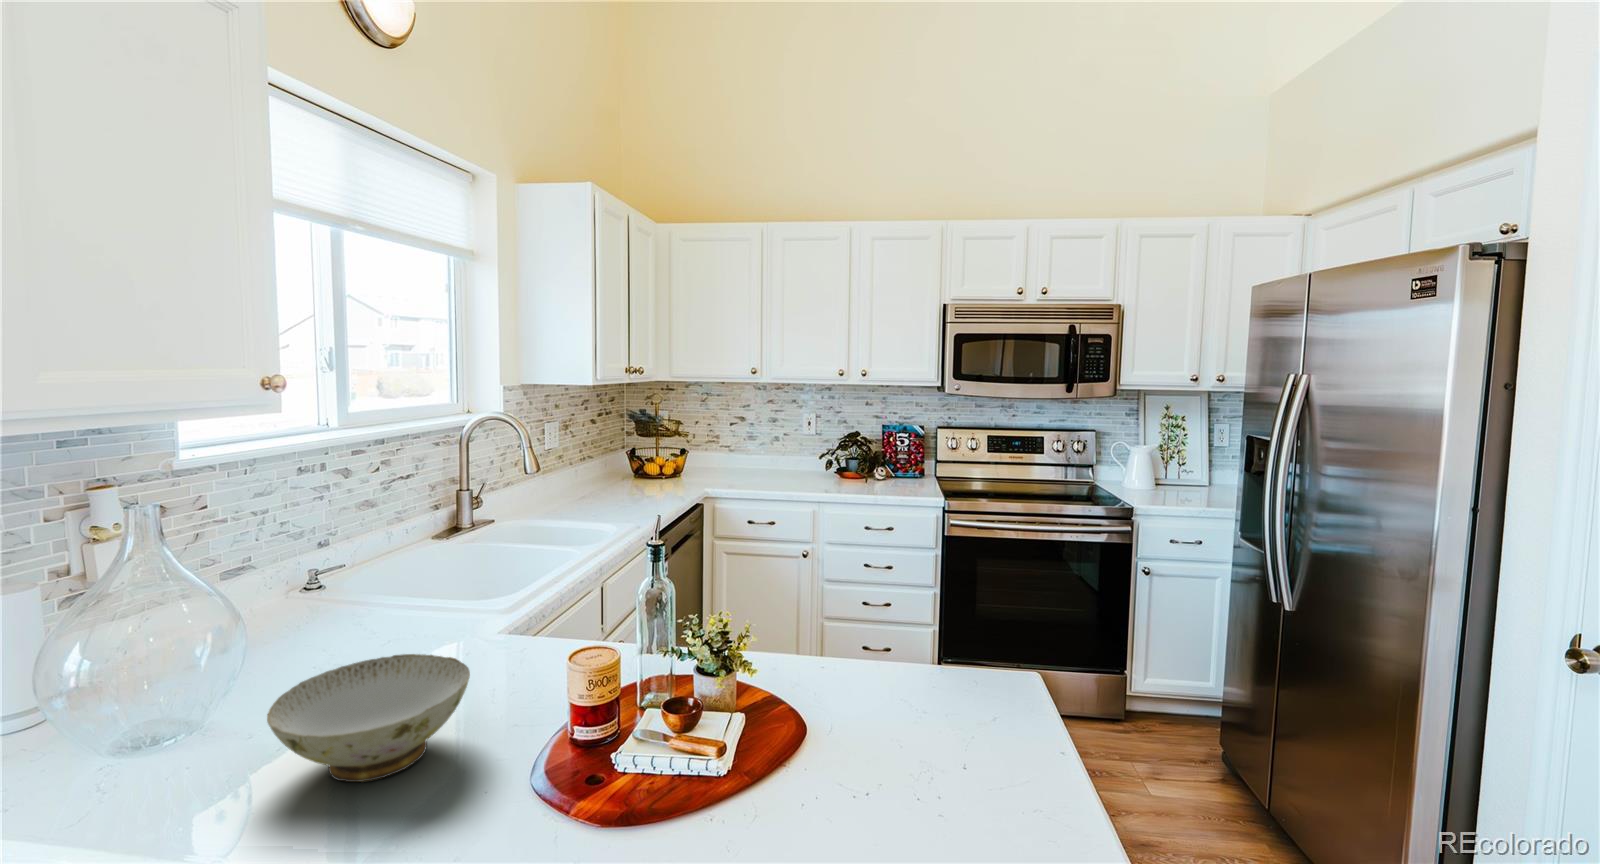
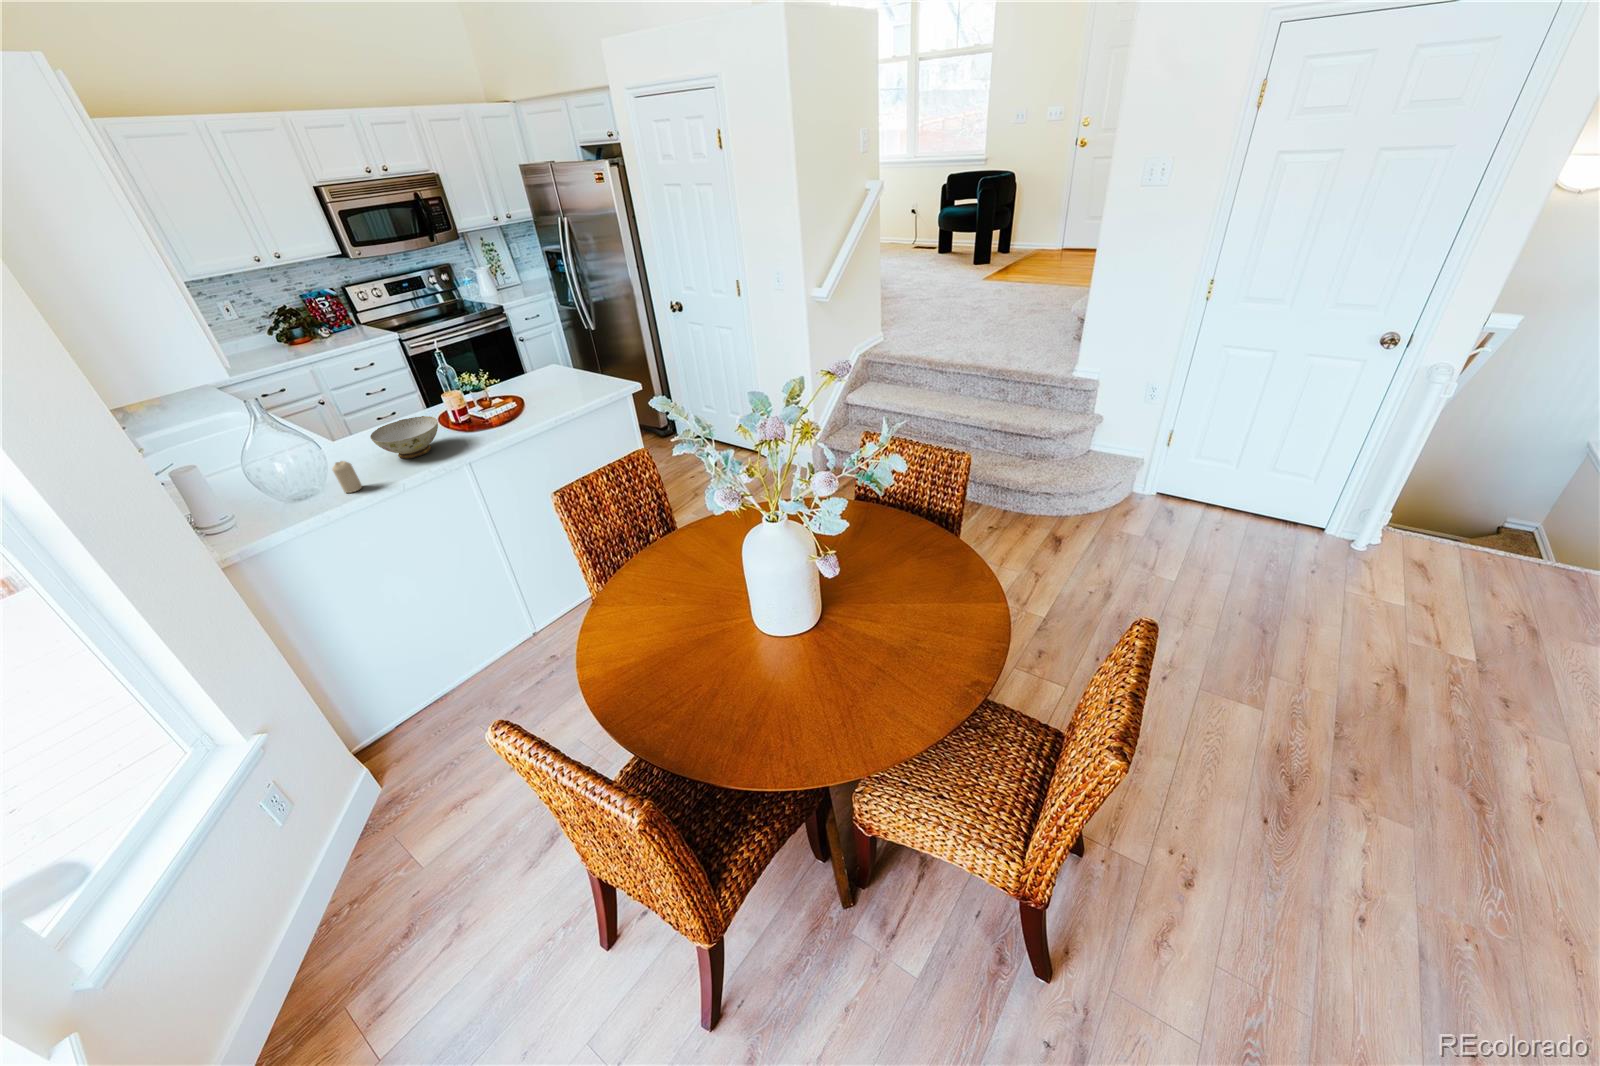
candle: none [70,705,139,803] -> present [332,461,362,493]

